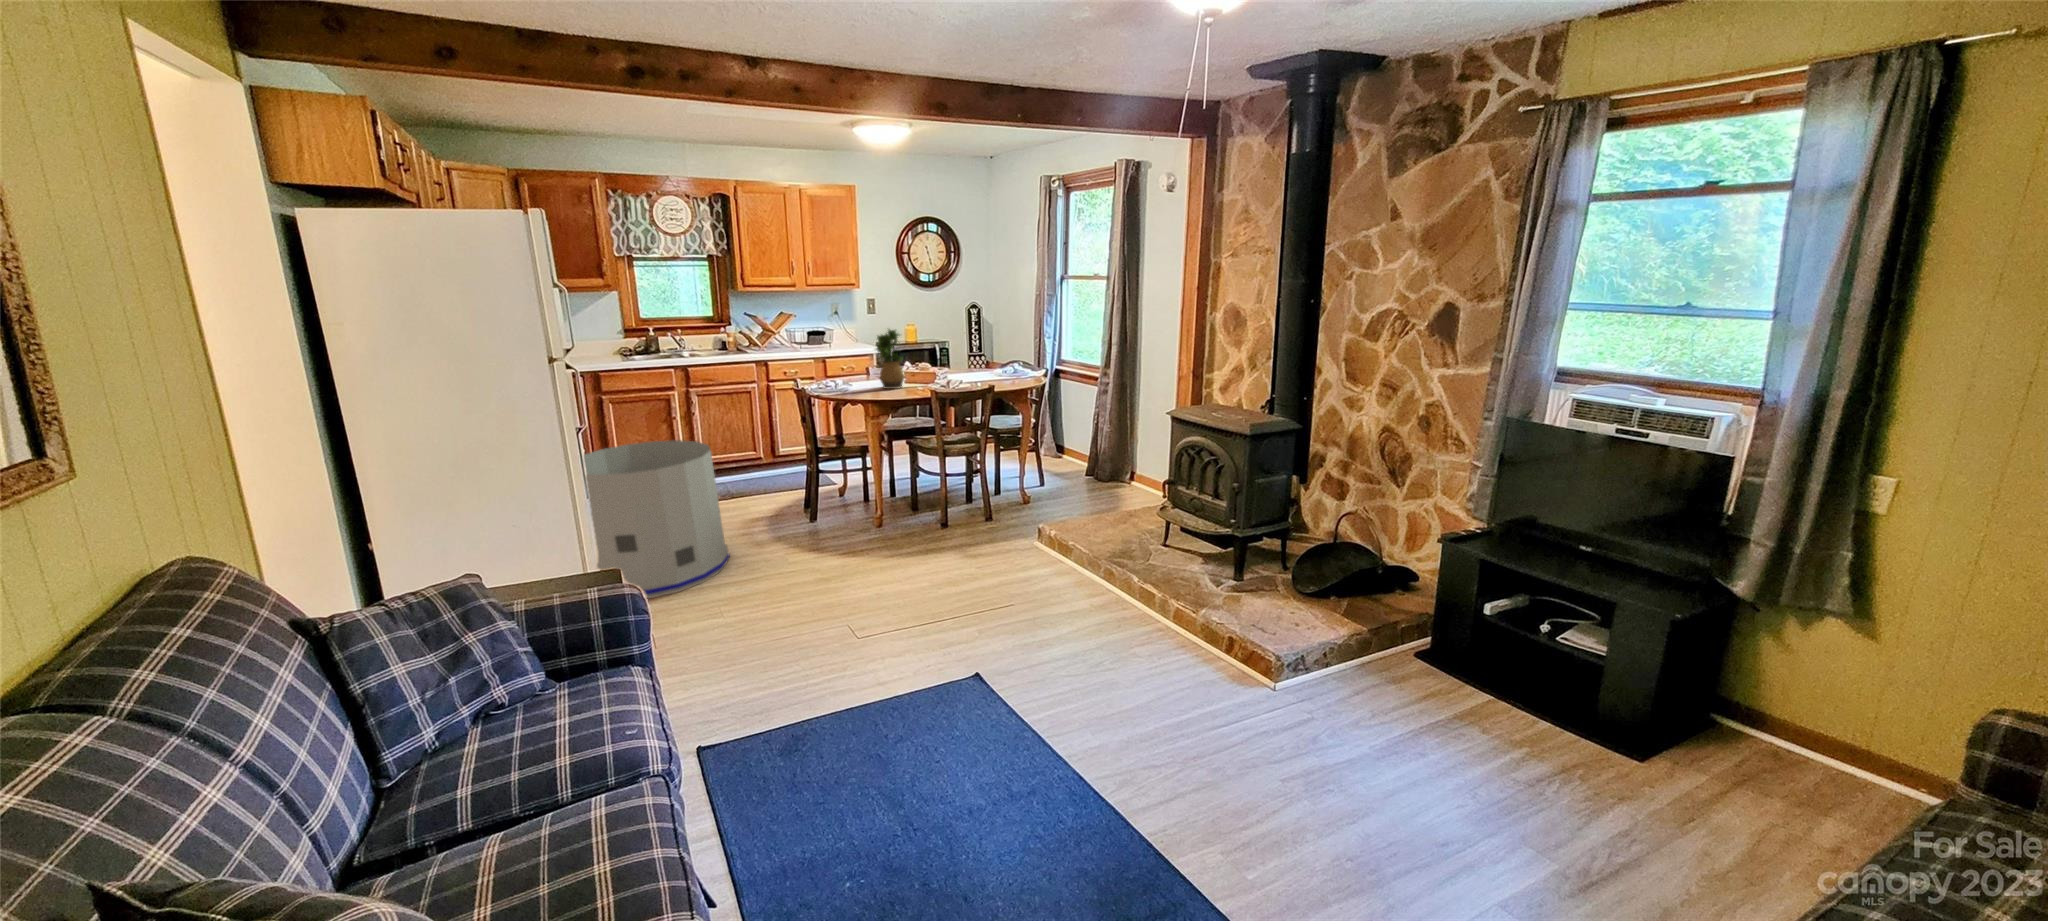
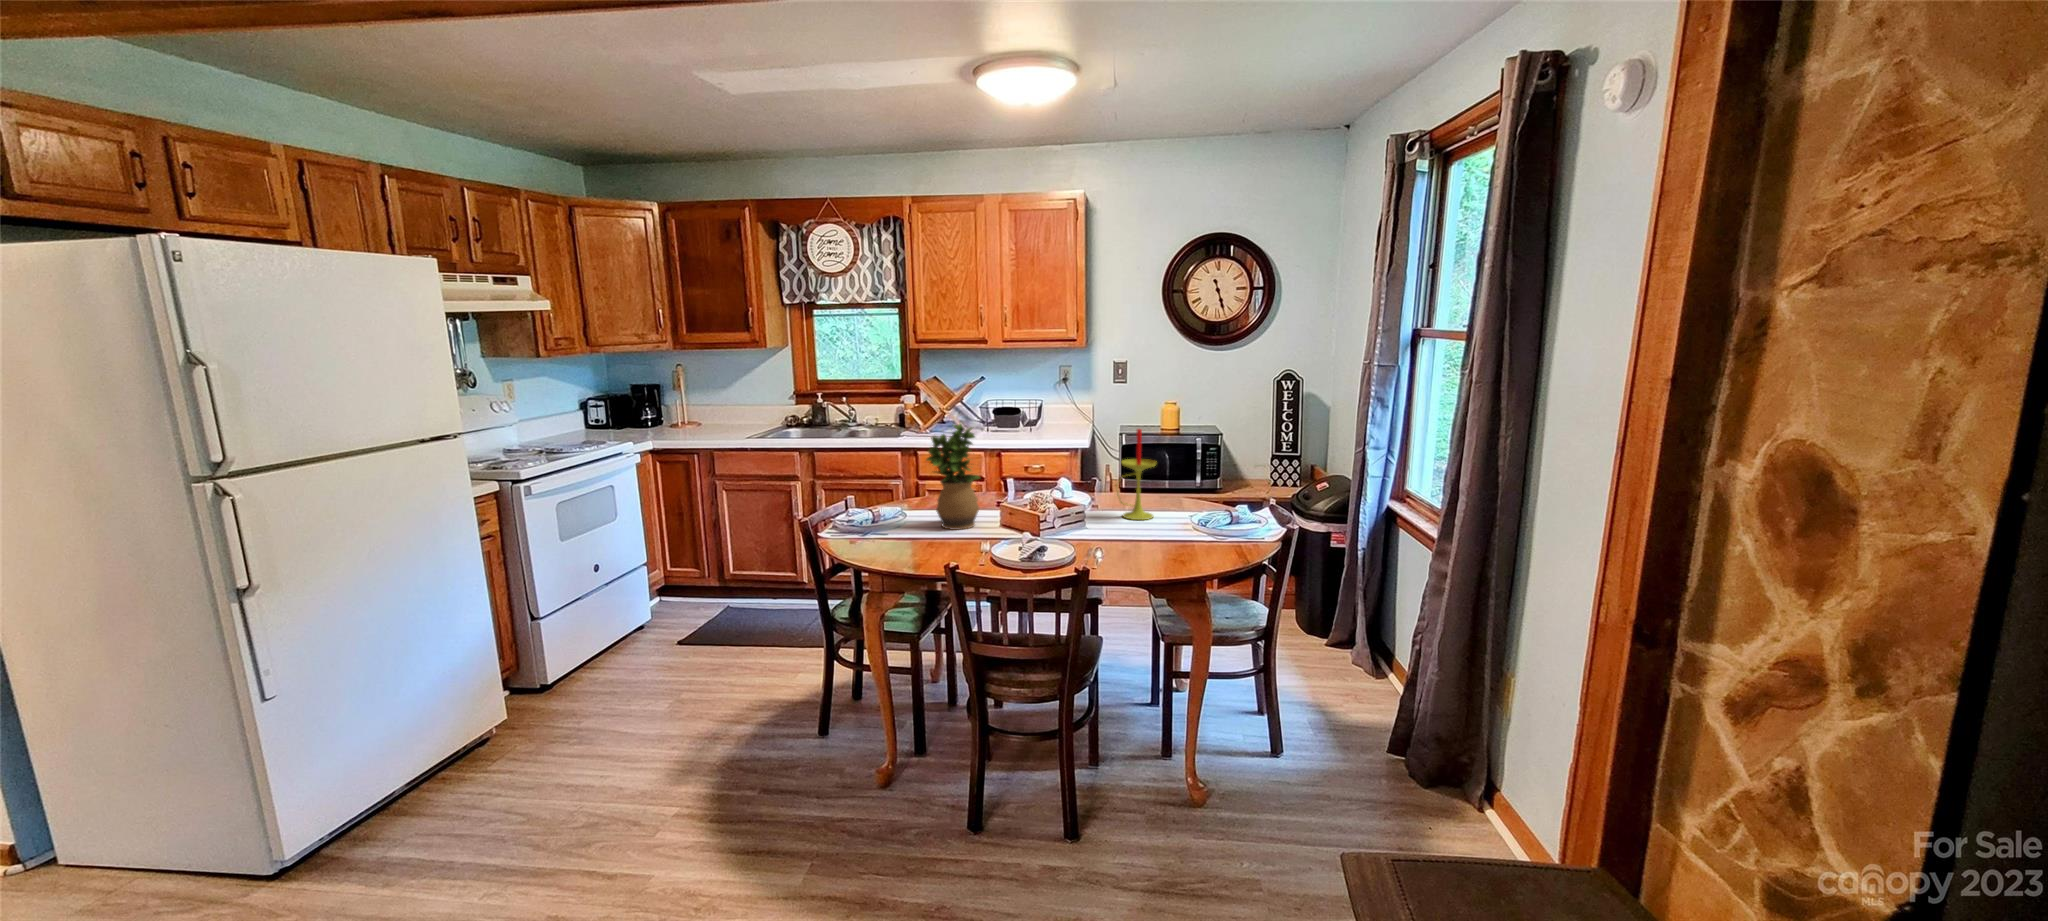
candle: none [962,327,981,377] -> present [1118,429,1156,520]
trash can: present [584,440,730,598] -> none [472,555,689,790]

